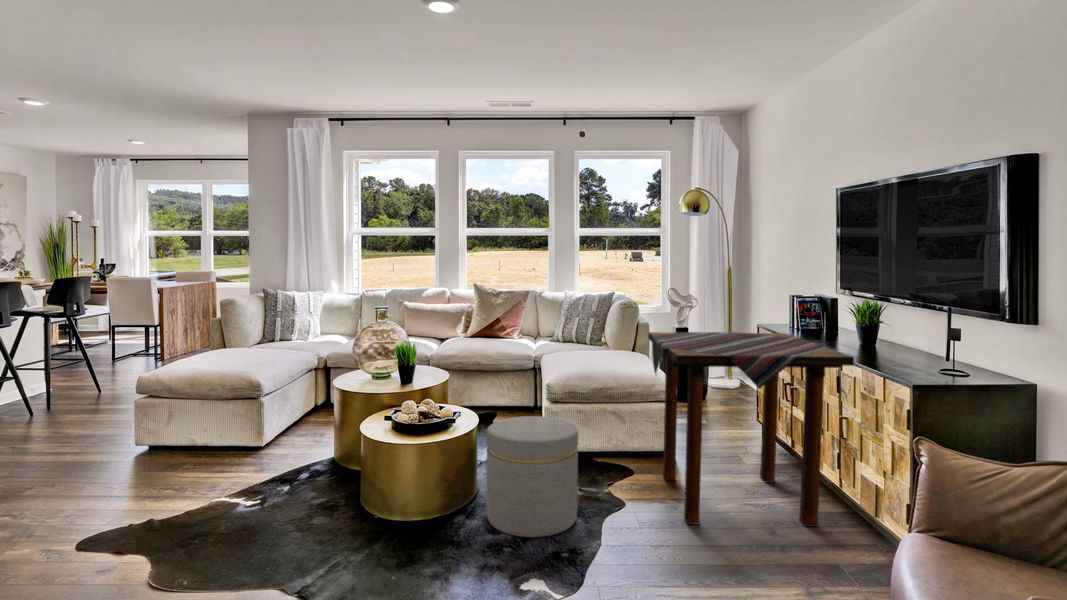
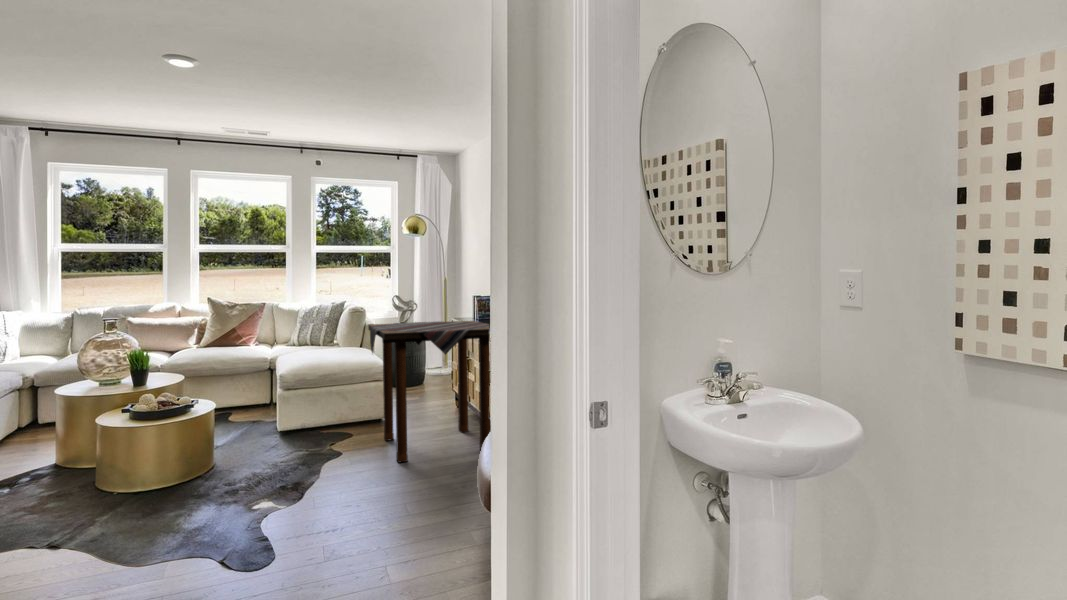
ottoman: present [486,416,578,537] -> none [225,394,309,489]

